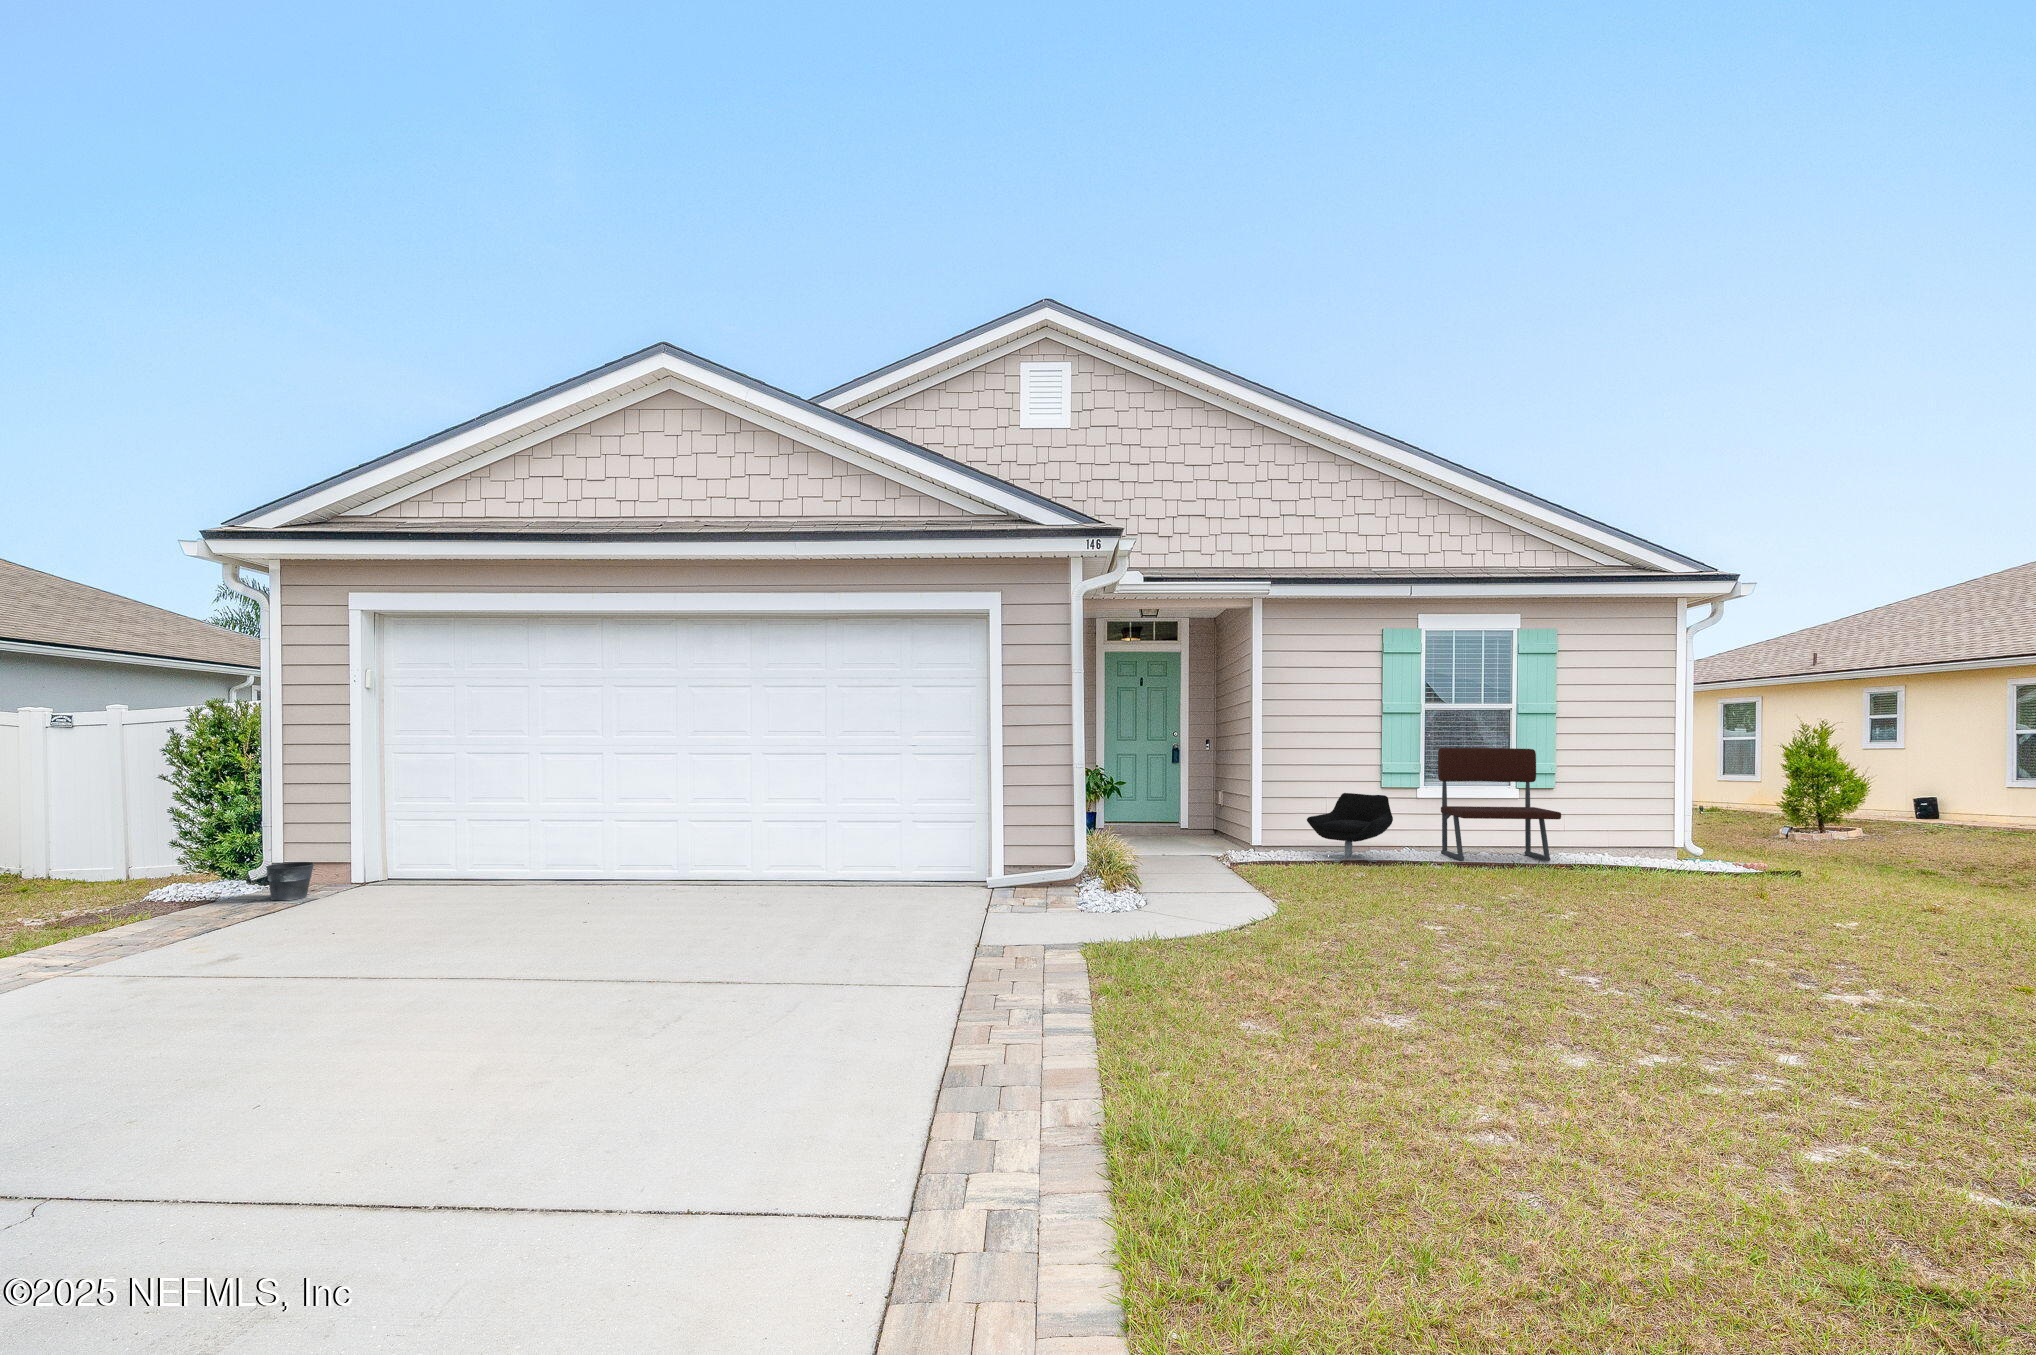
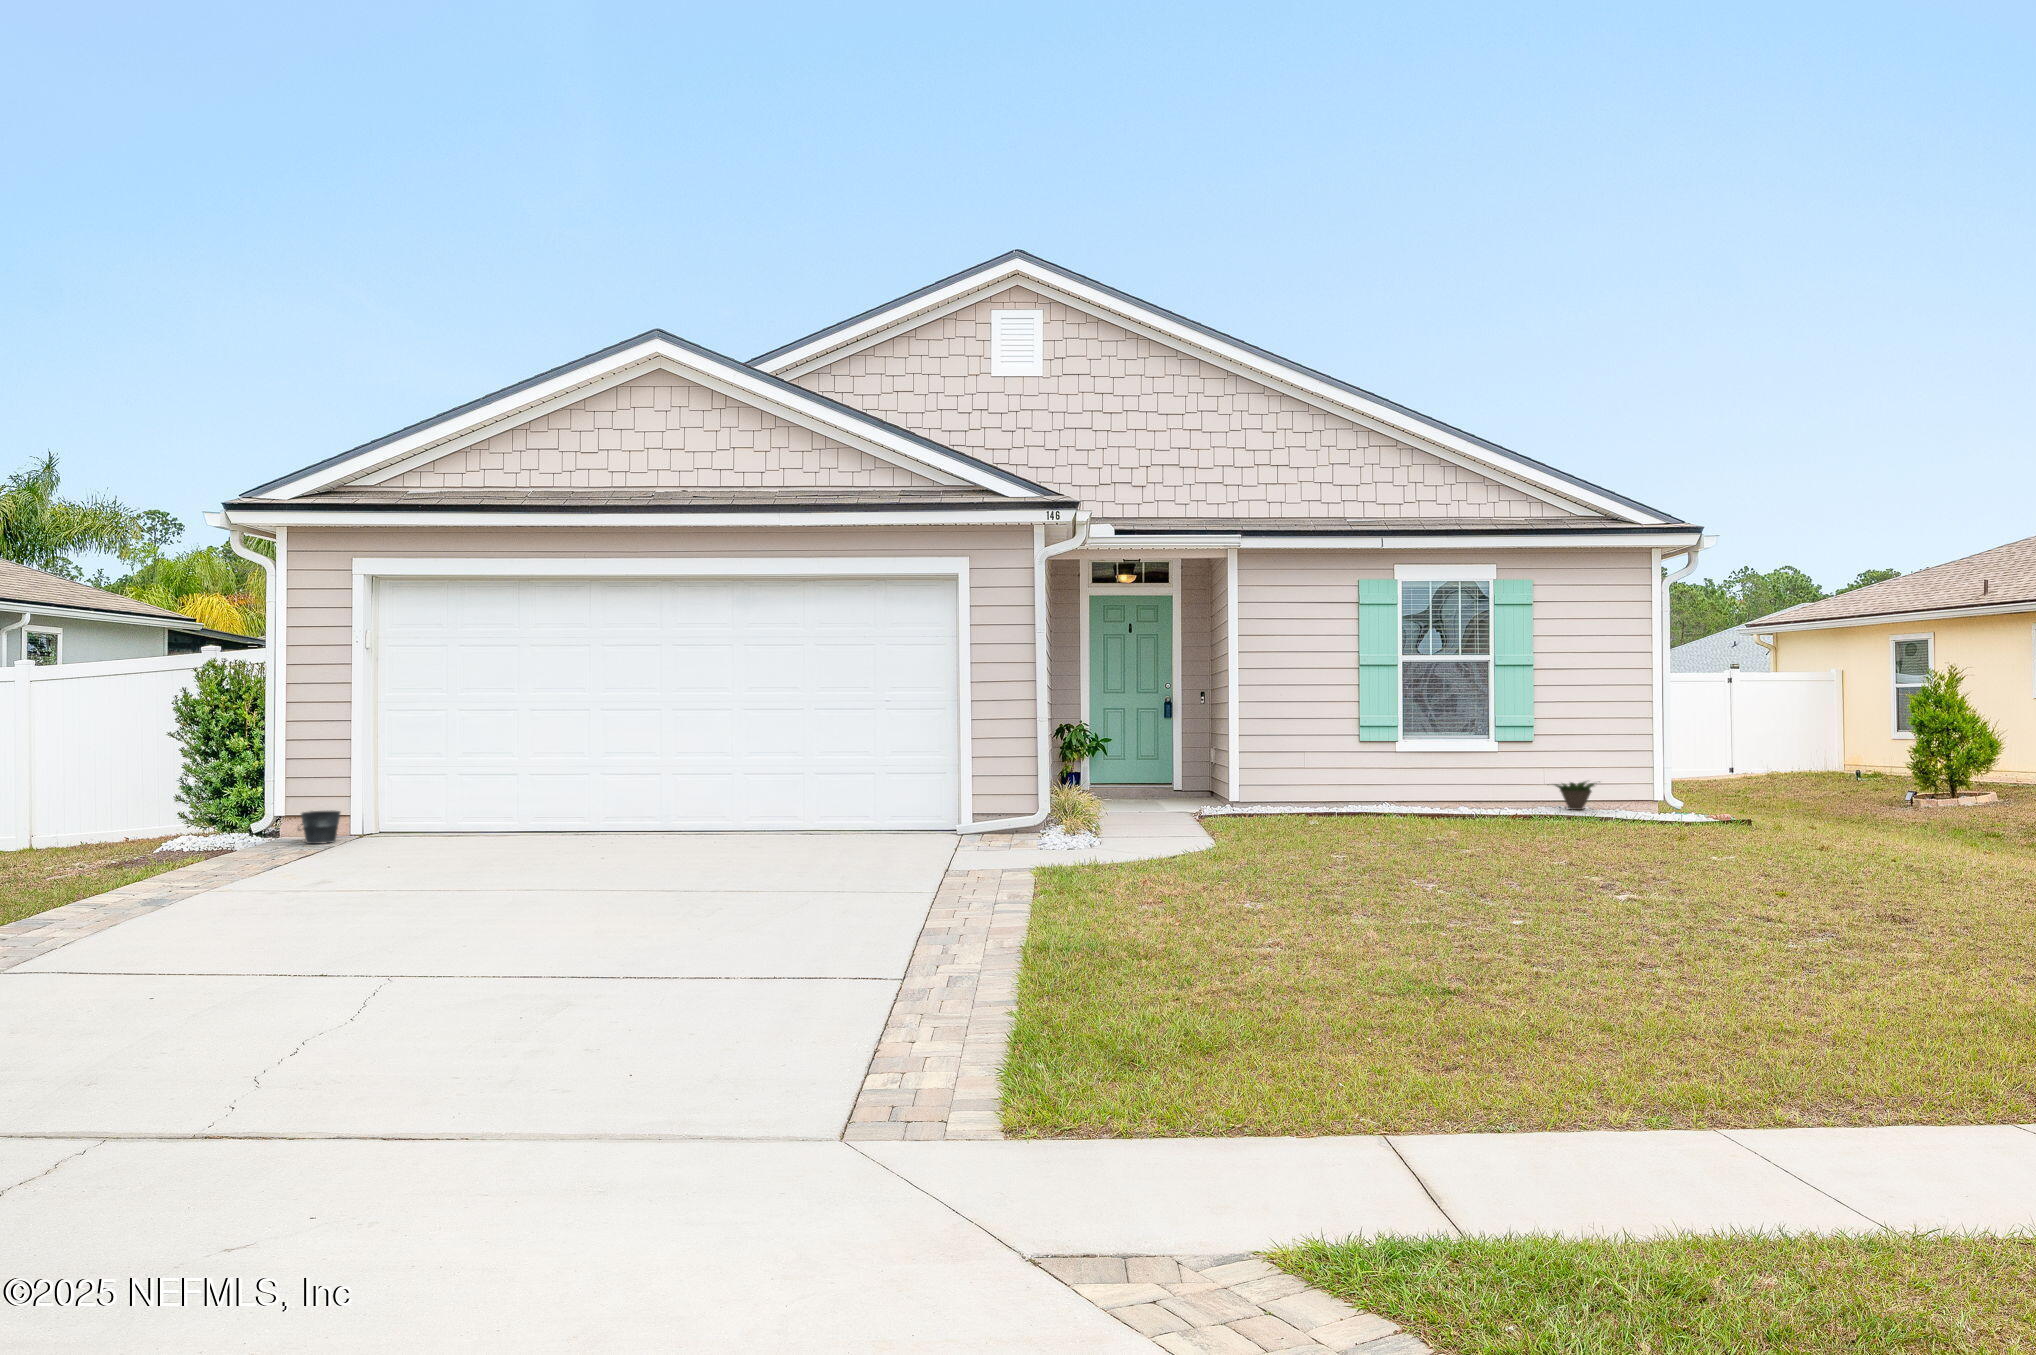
bench: present [1438,748,1561,861] -> none [1412,702,1526,812]
lounge chair: present [1307,793,1393,862] -> none [1278,748,1363,813]
decorative plant: none [1574,829,1632,860] -> present [1555,781,1594,810]

